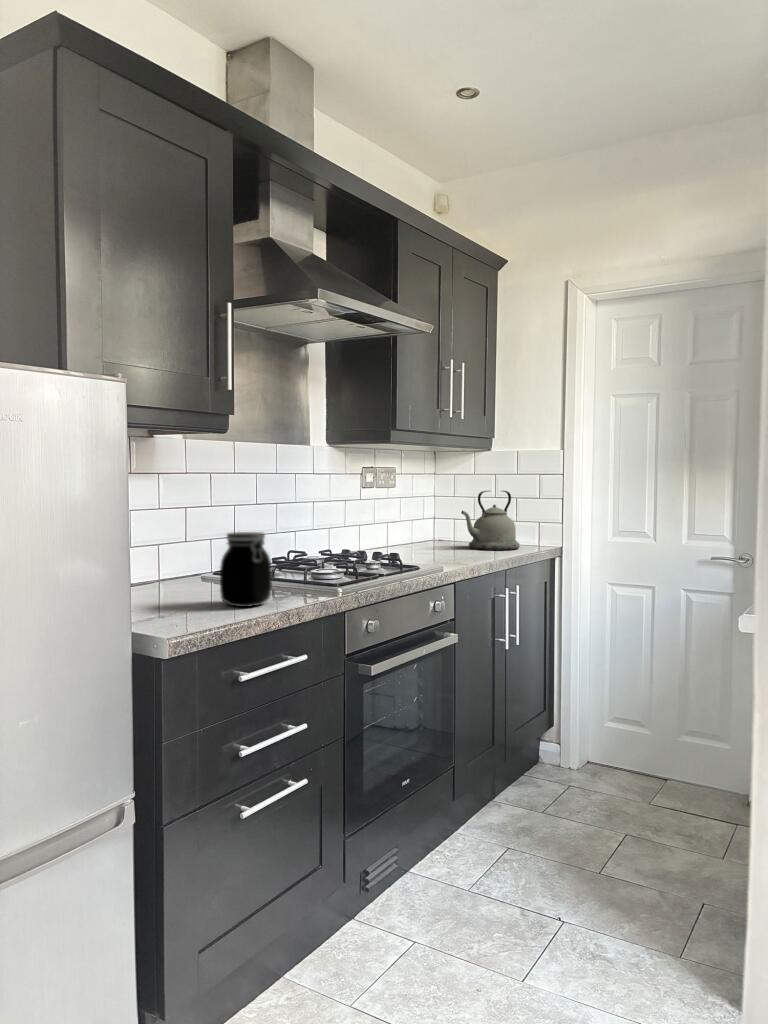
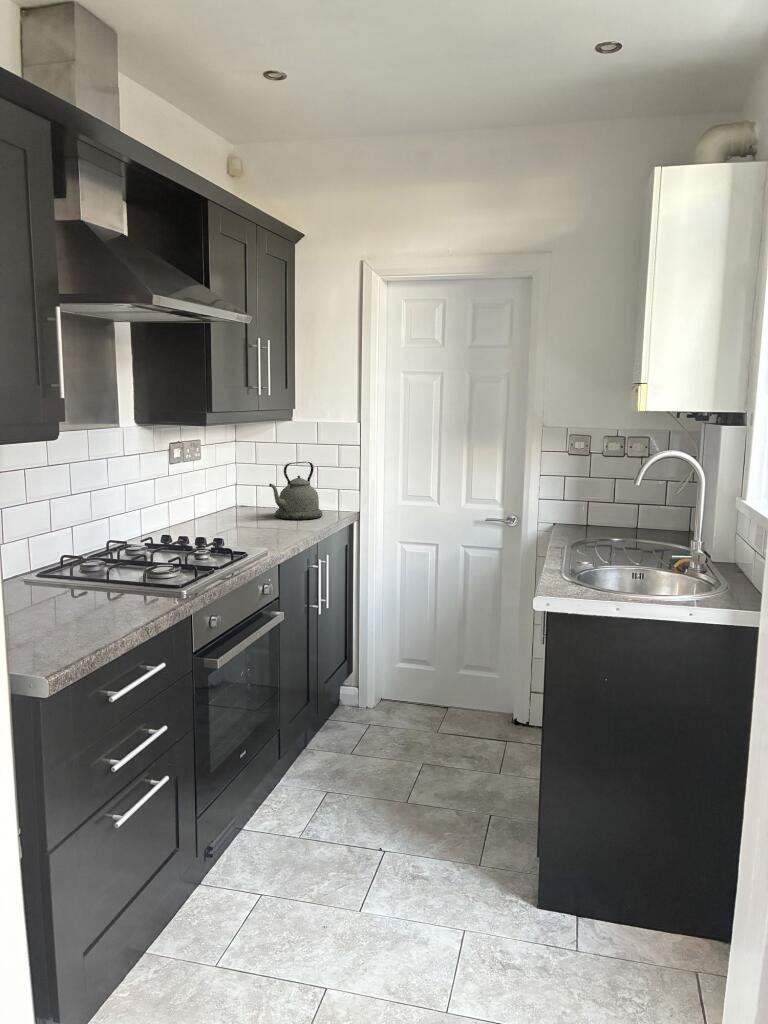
jar: present [220,532,272,607] -> none [72,547,124,624]

